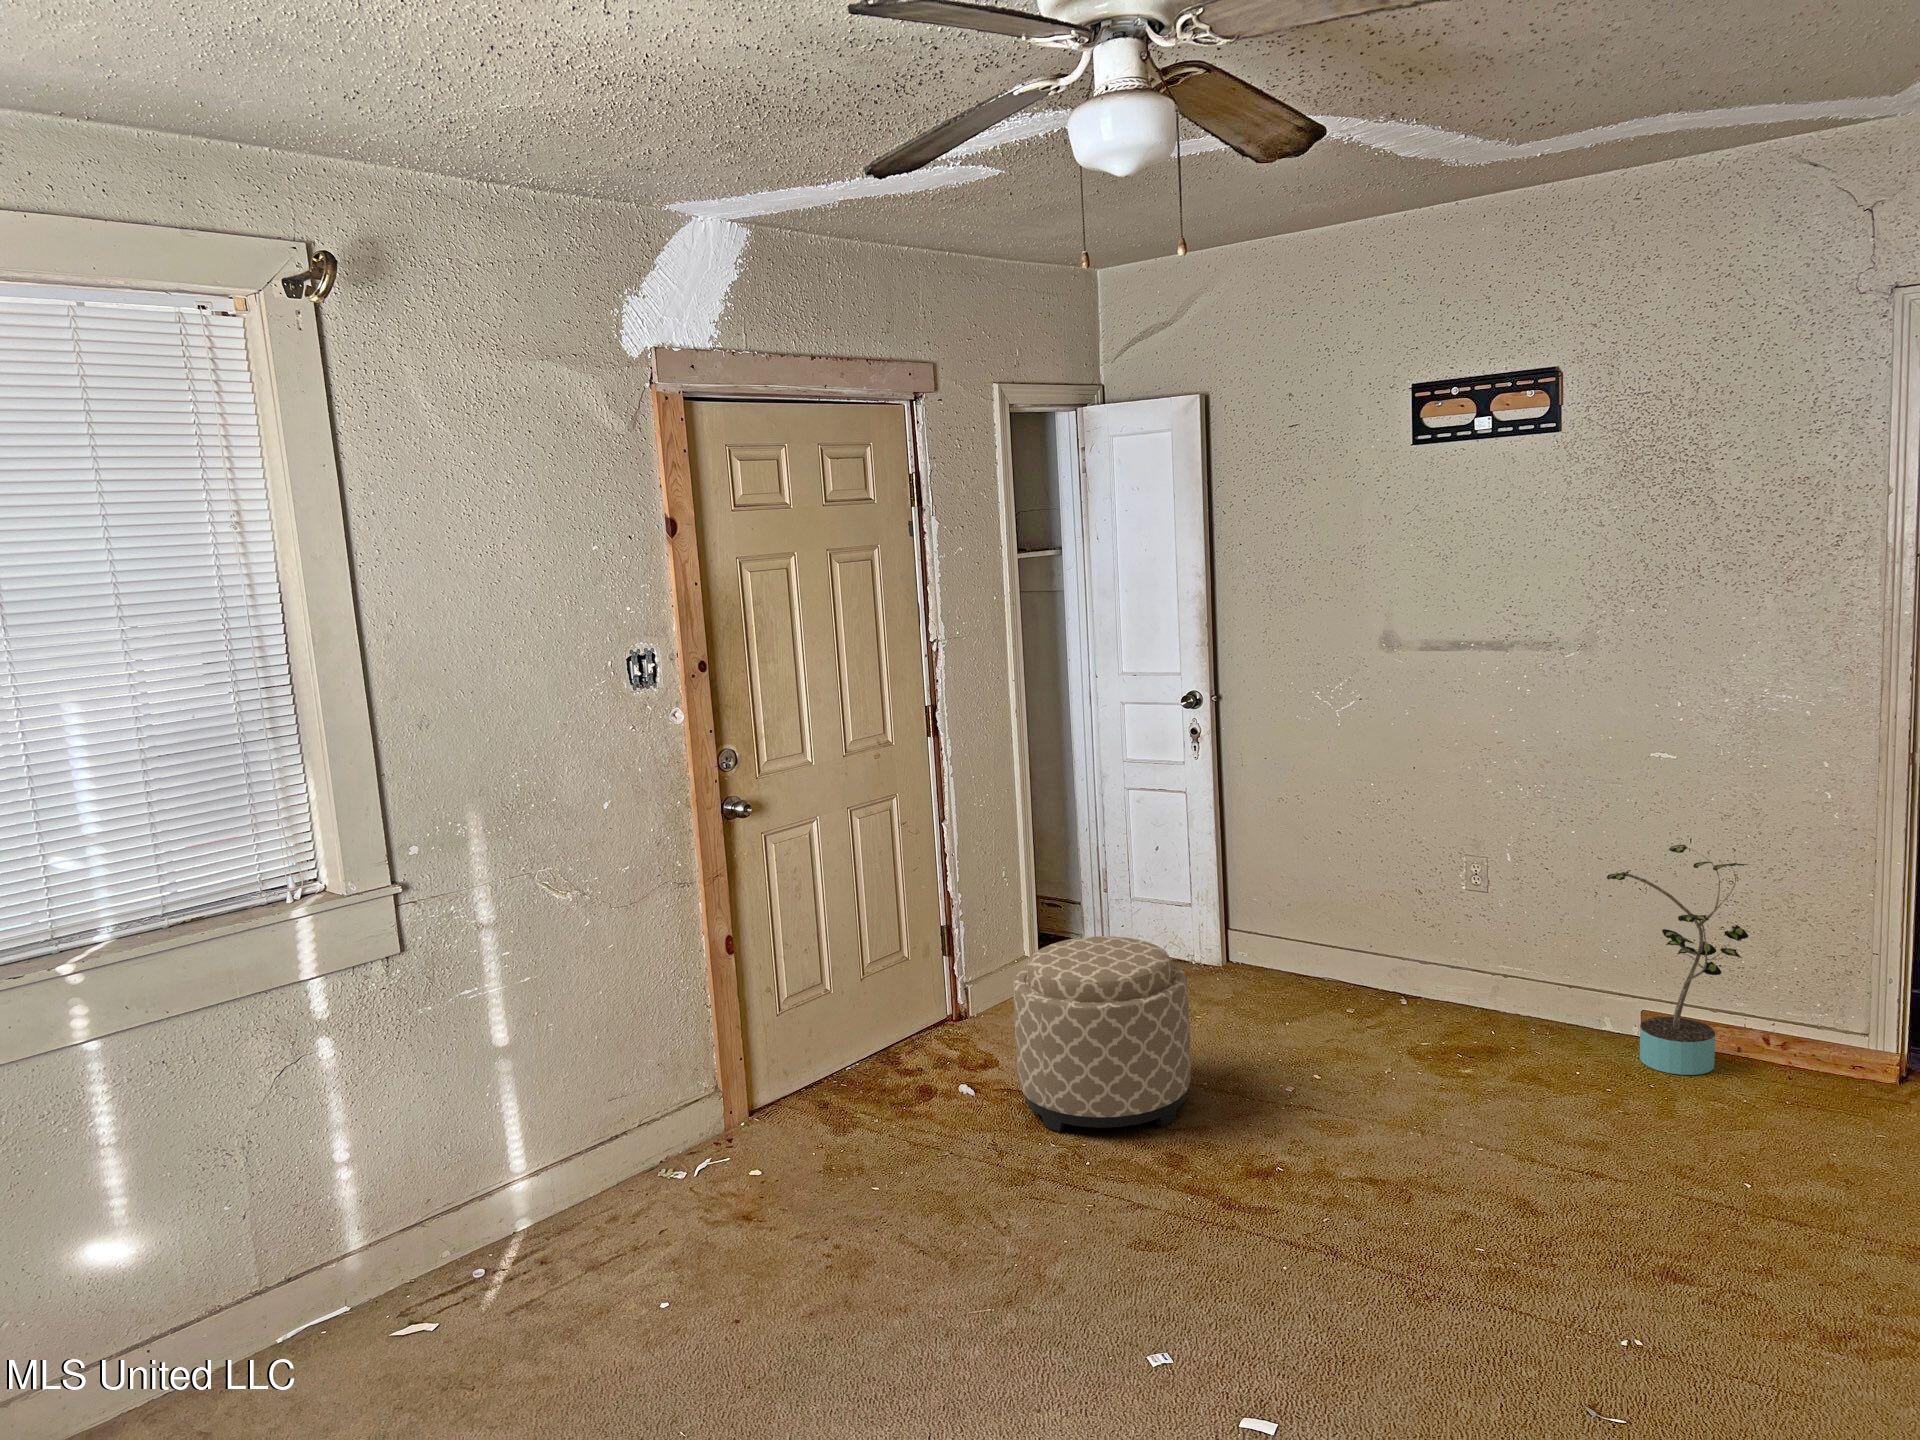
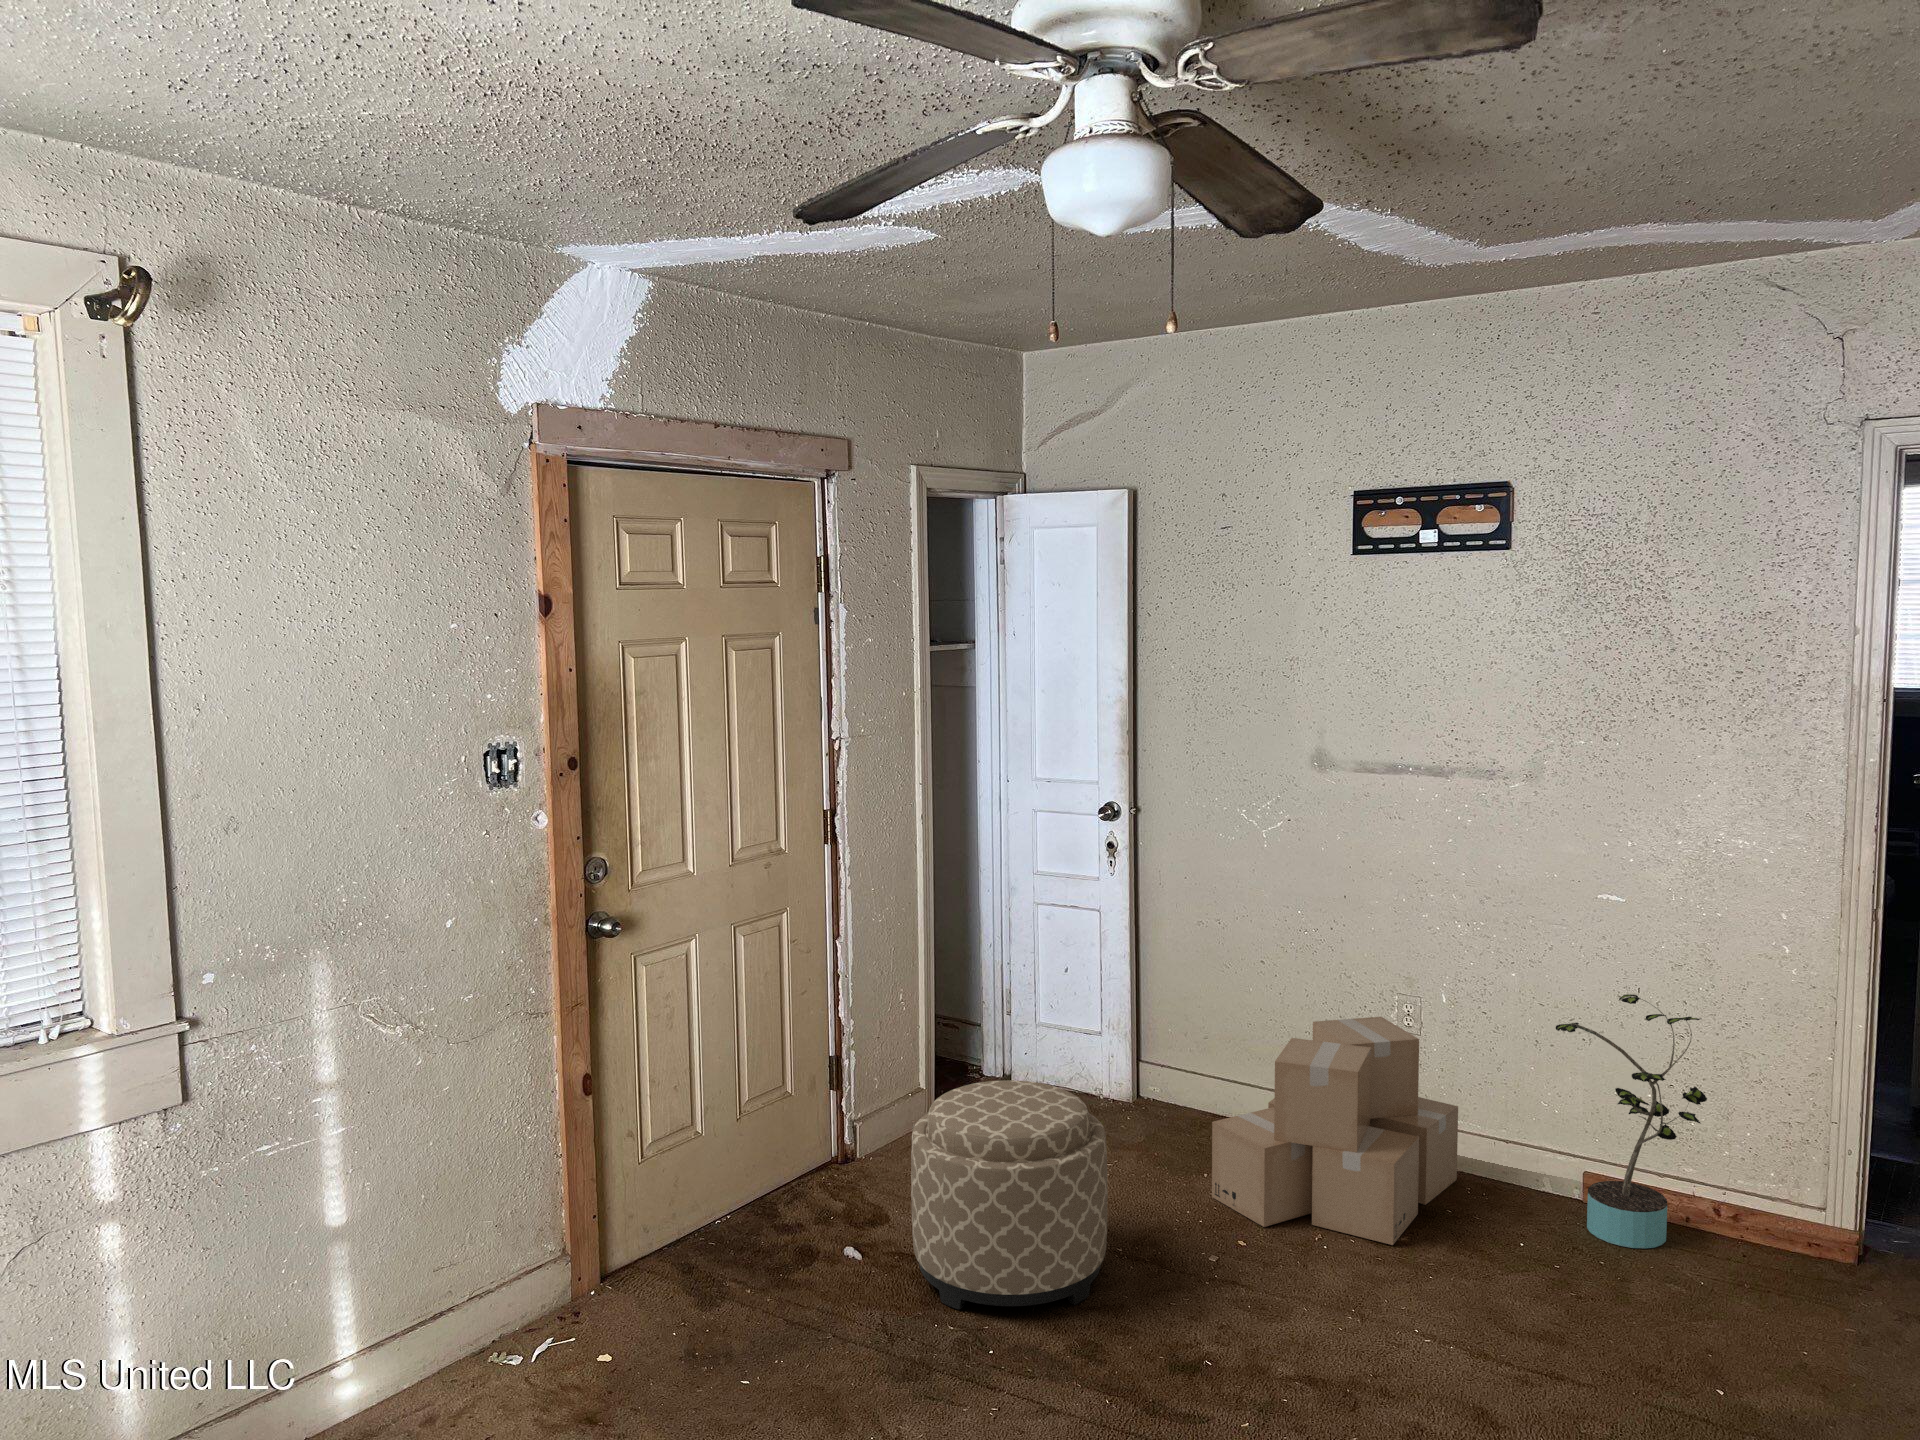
cardboard box: none [1289,876,1521,1076] -> present [1212,1017,1458,1245]

